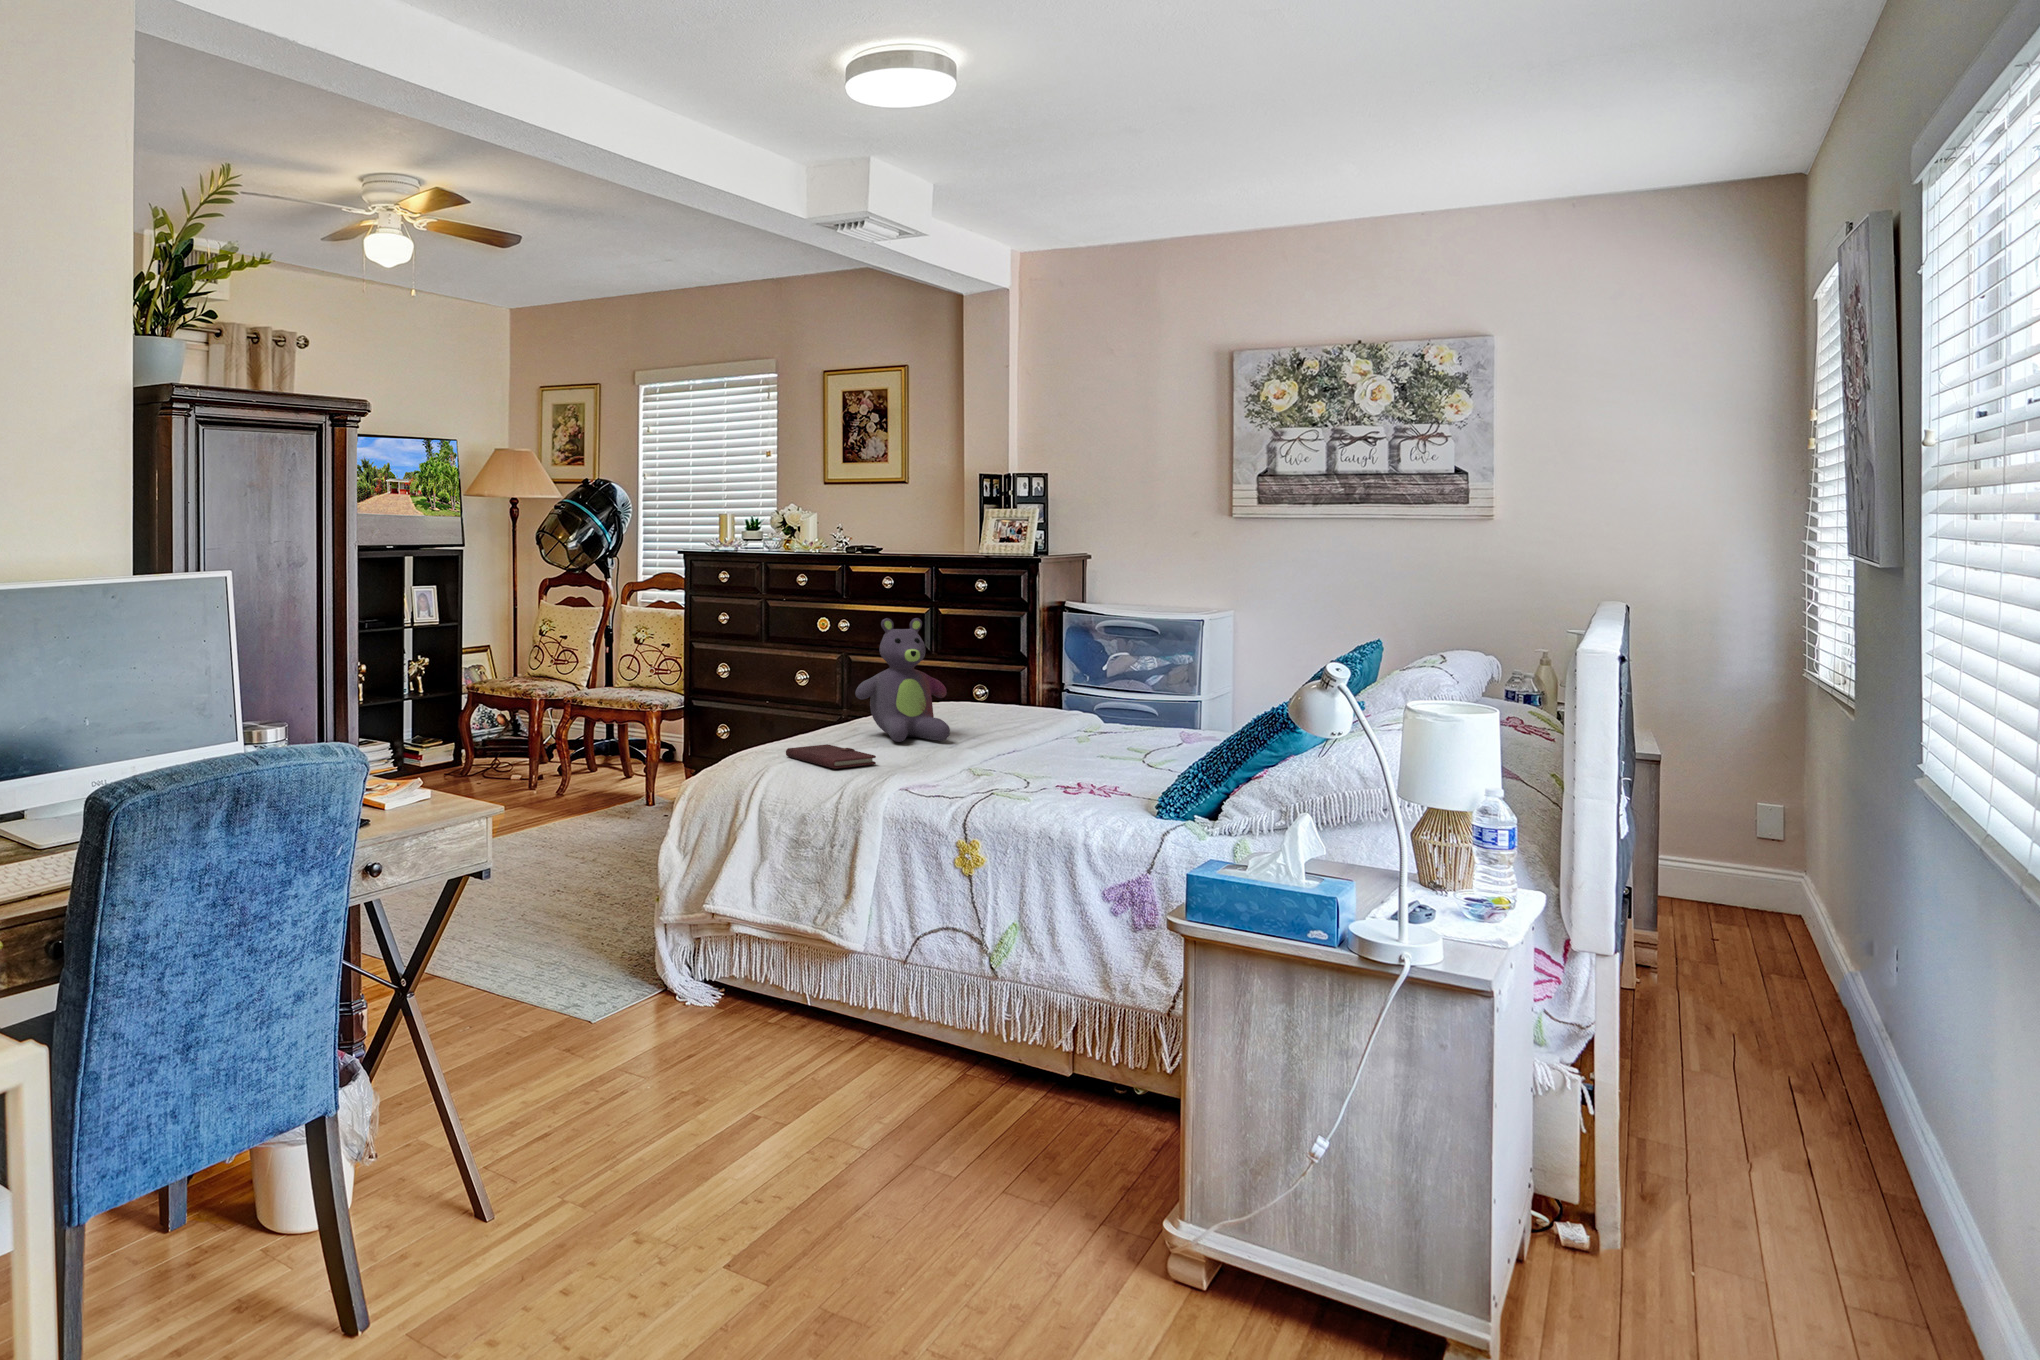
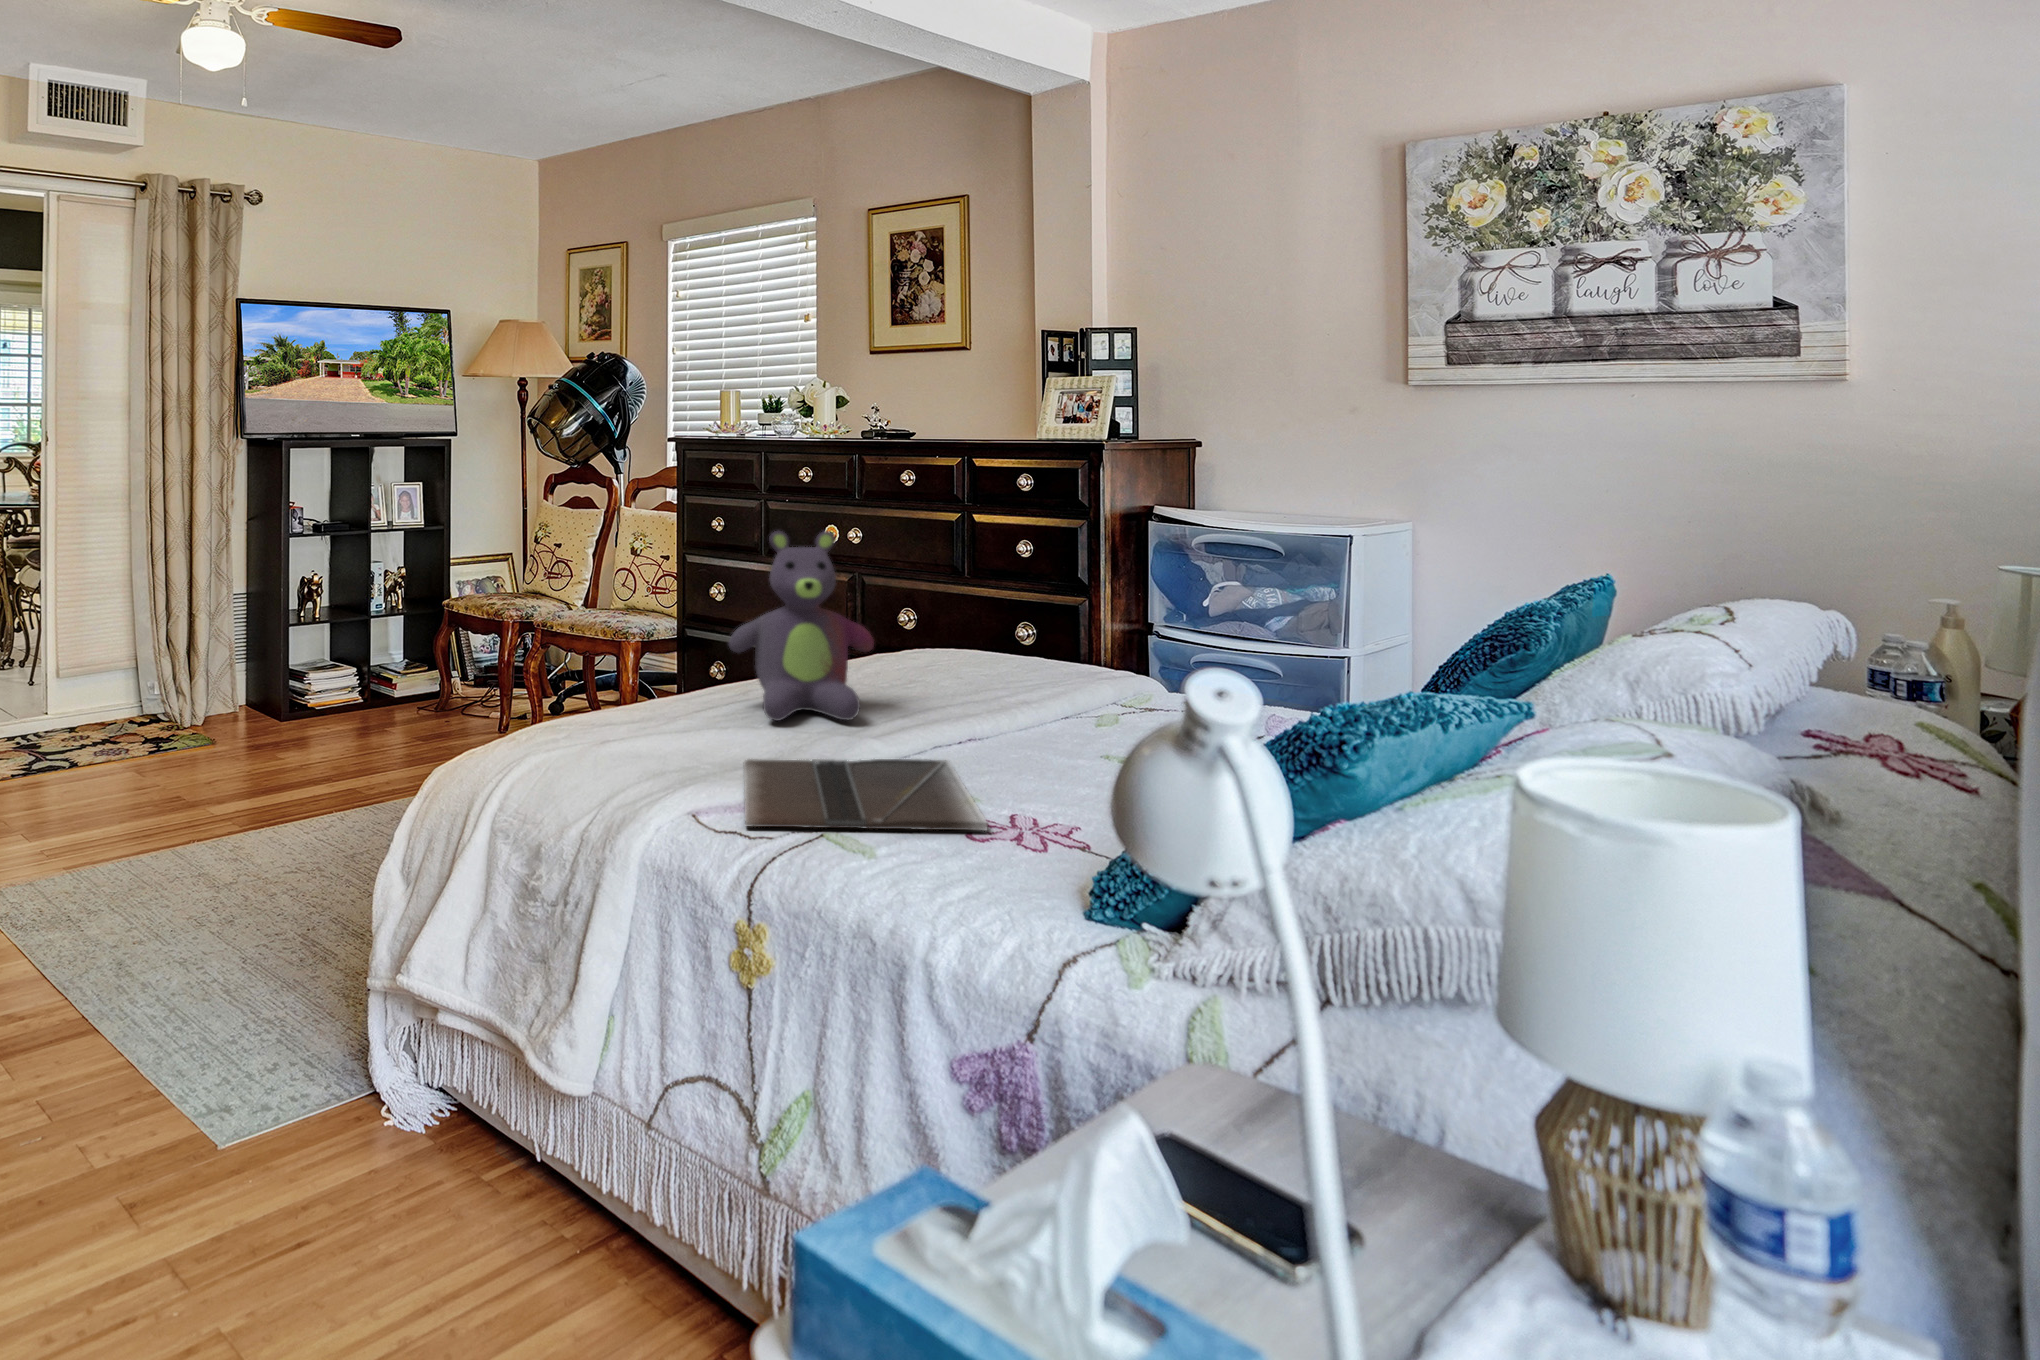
notebook: present [786,744,876,769] -> none [570,725,690,773]
laptop: none [905,757,1080,789] -> present [744,759,987,831]

